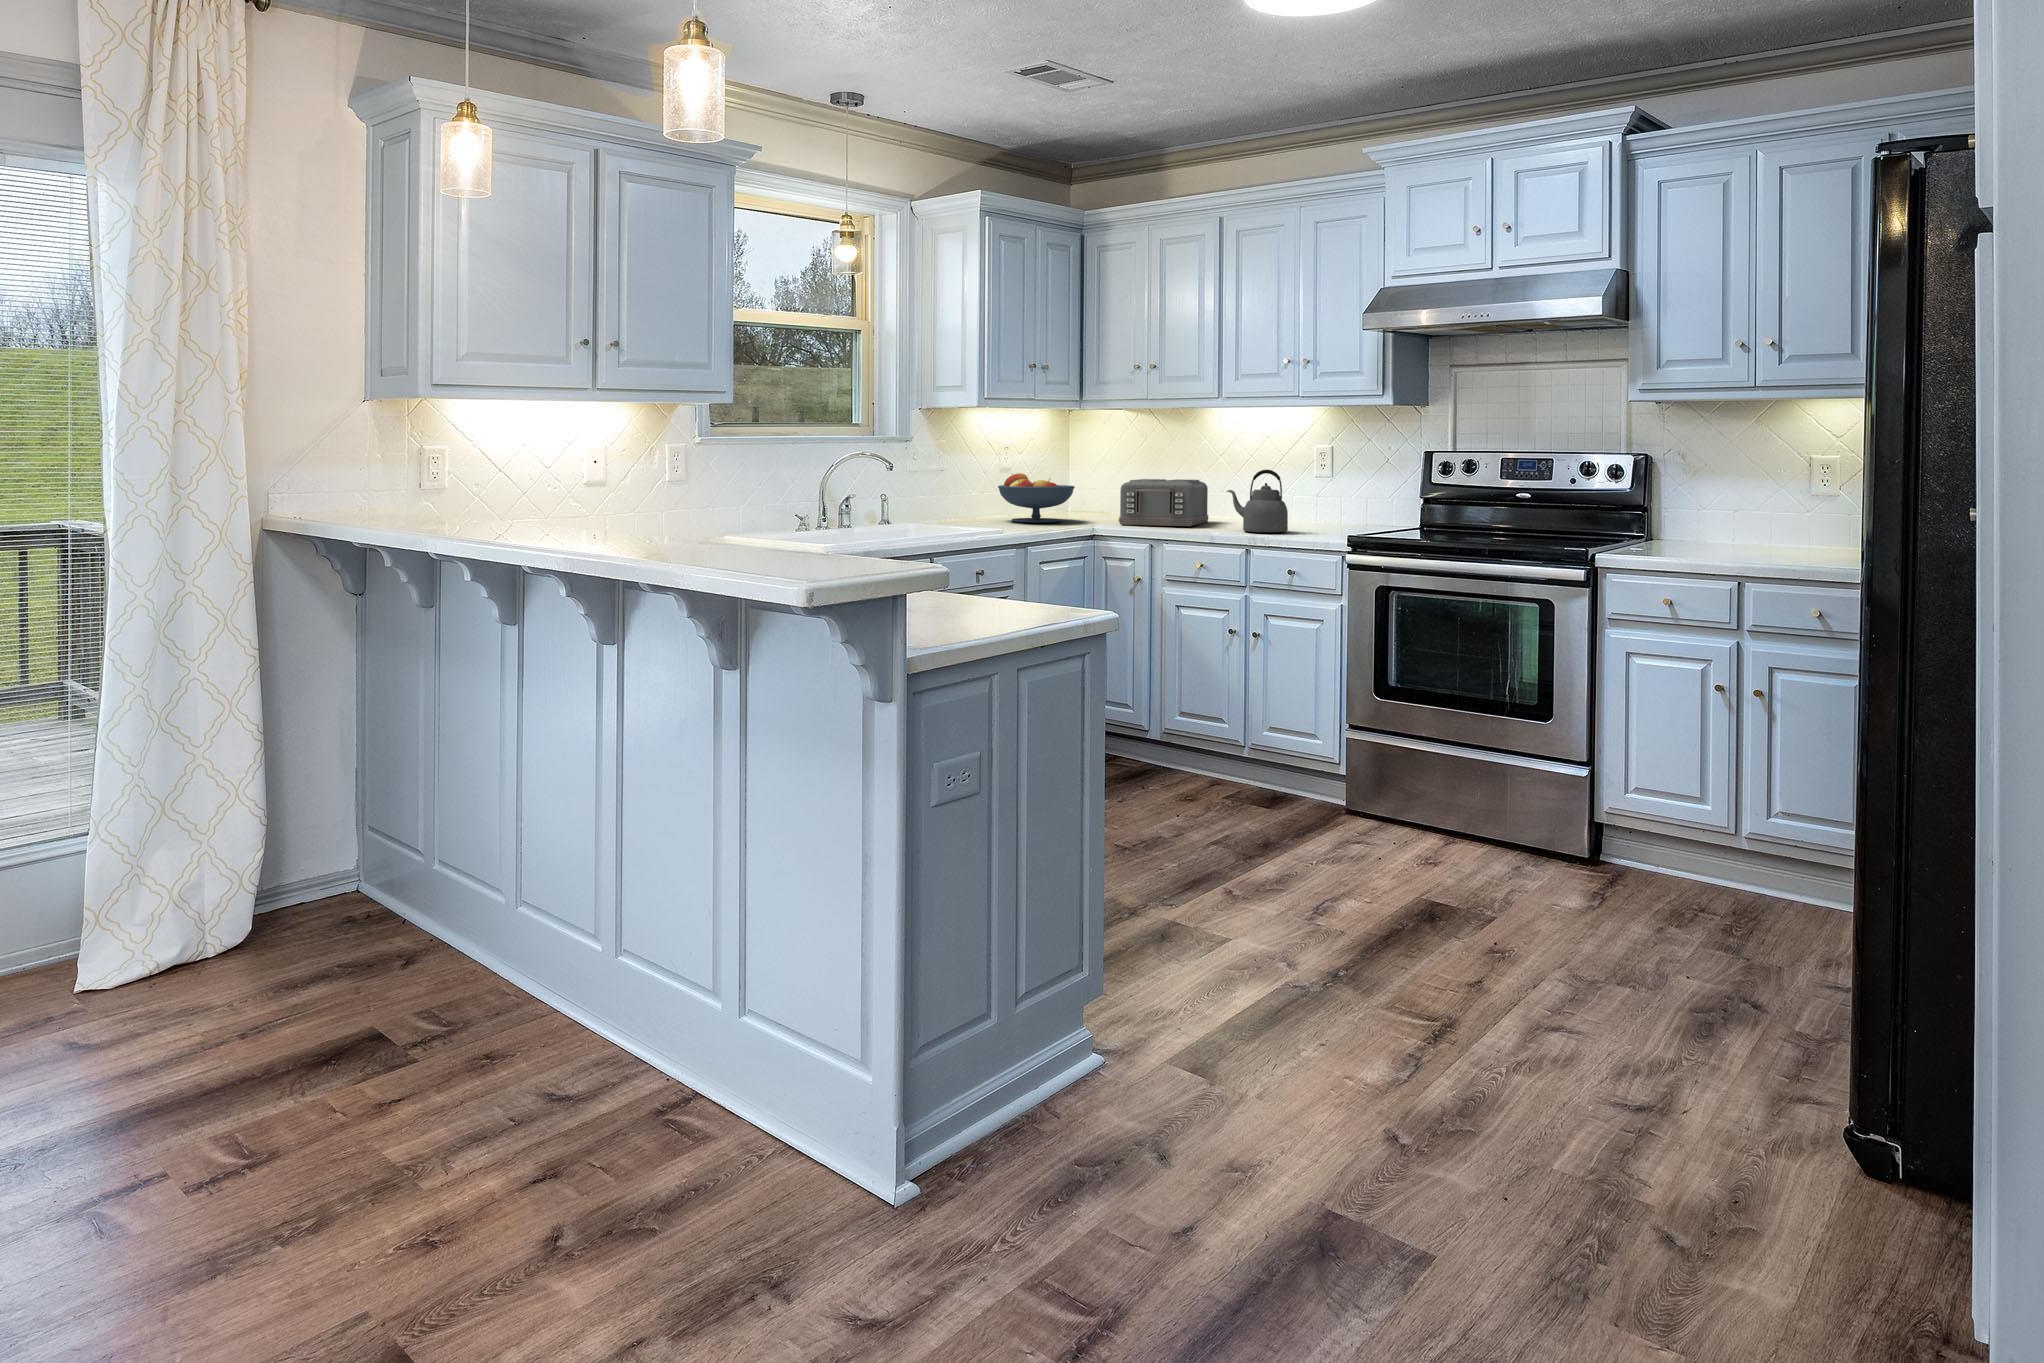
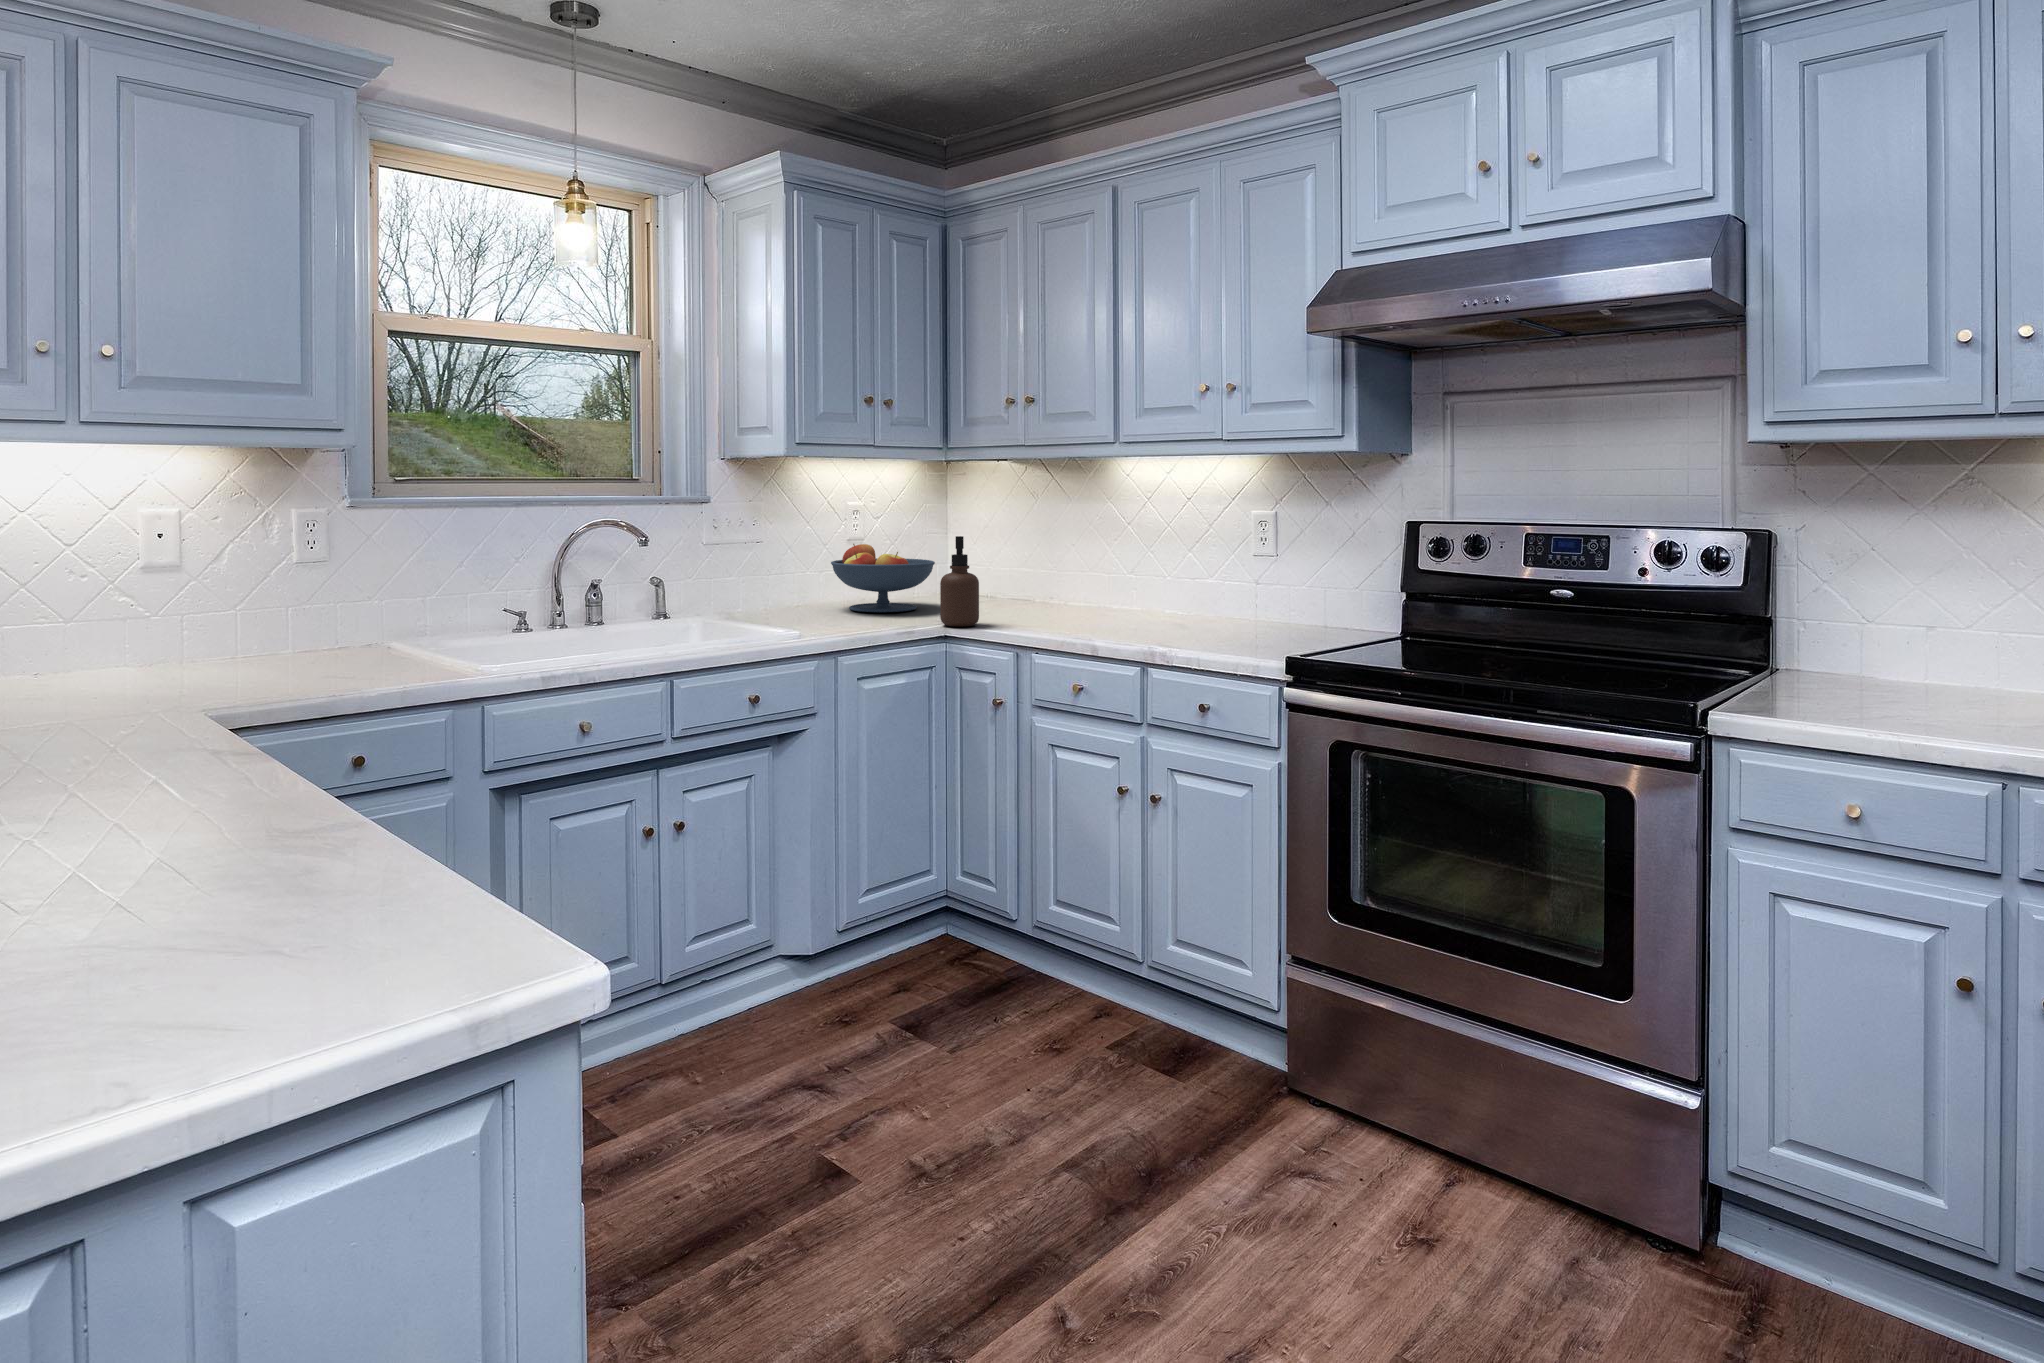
soap dispenser: none [1091,465,1118,529] -> present [940,536,979,627]
kettle: present [1227,470,1288,532] -> none [1130,544,1214,634]
toaster: present [1119,479,1208,526] -> none [989,551,1117,620]

